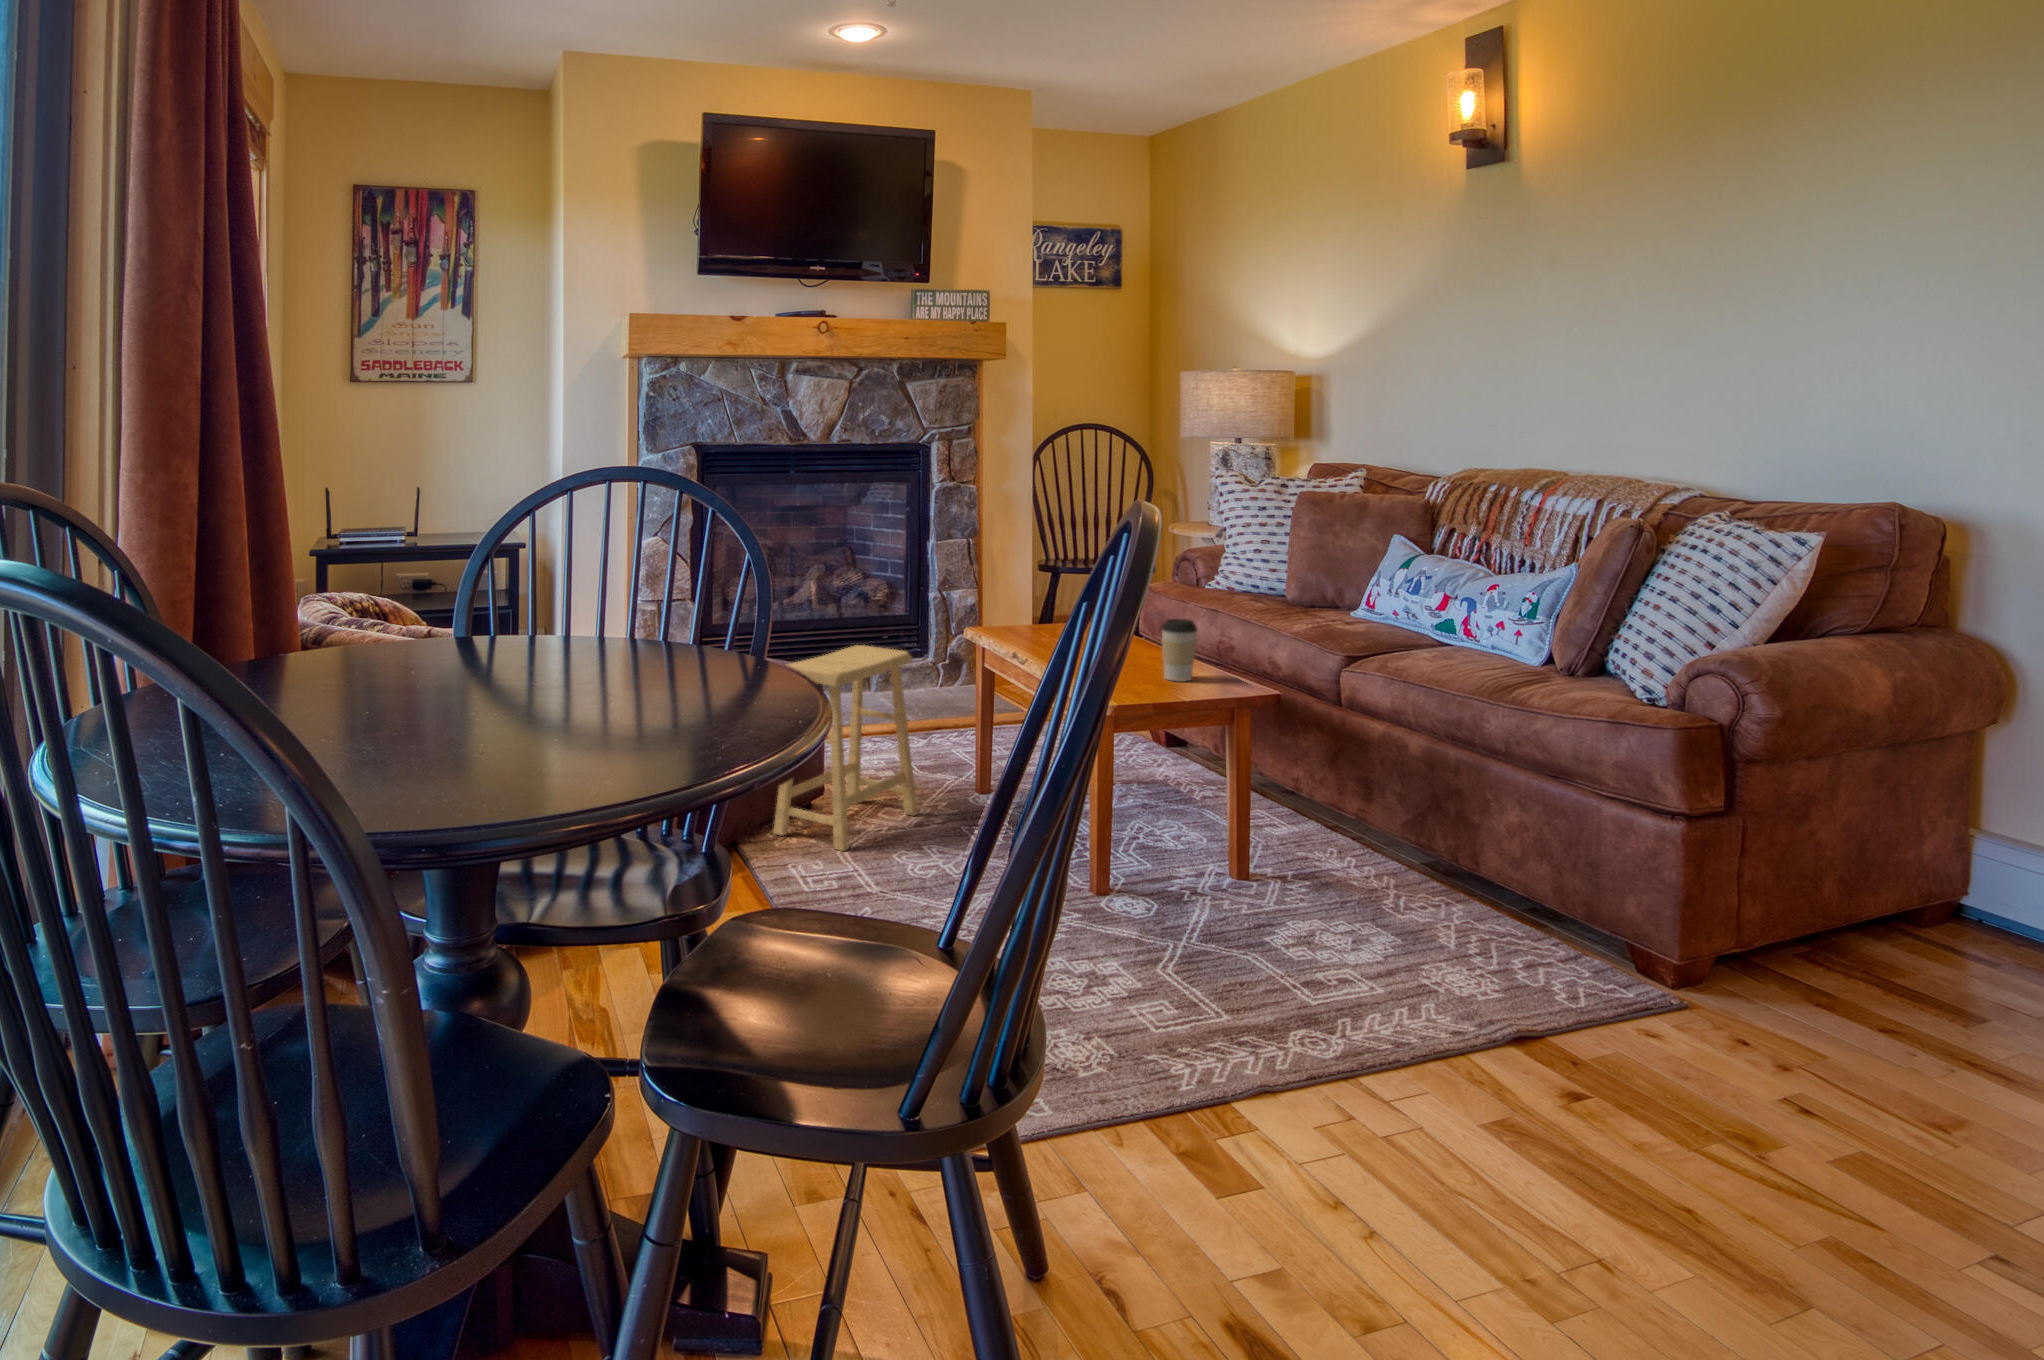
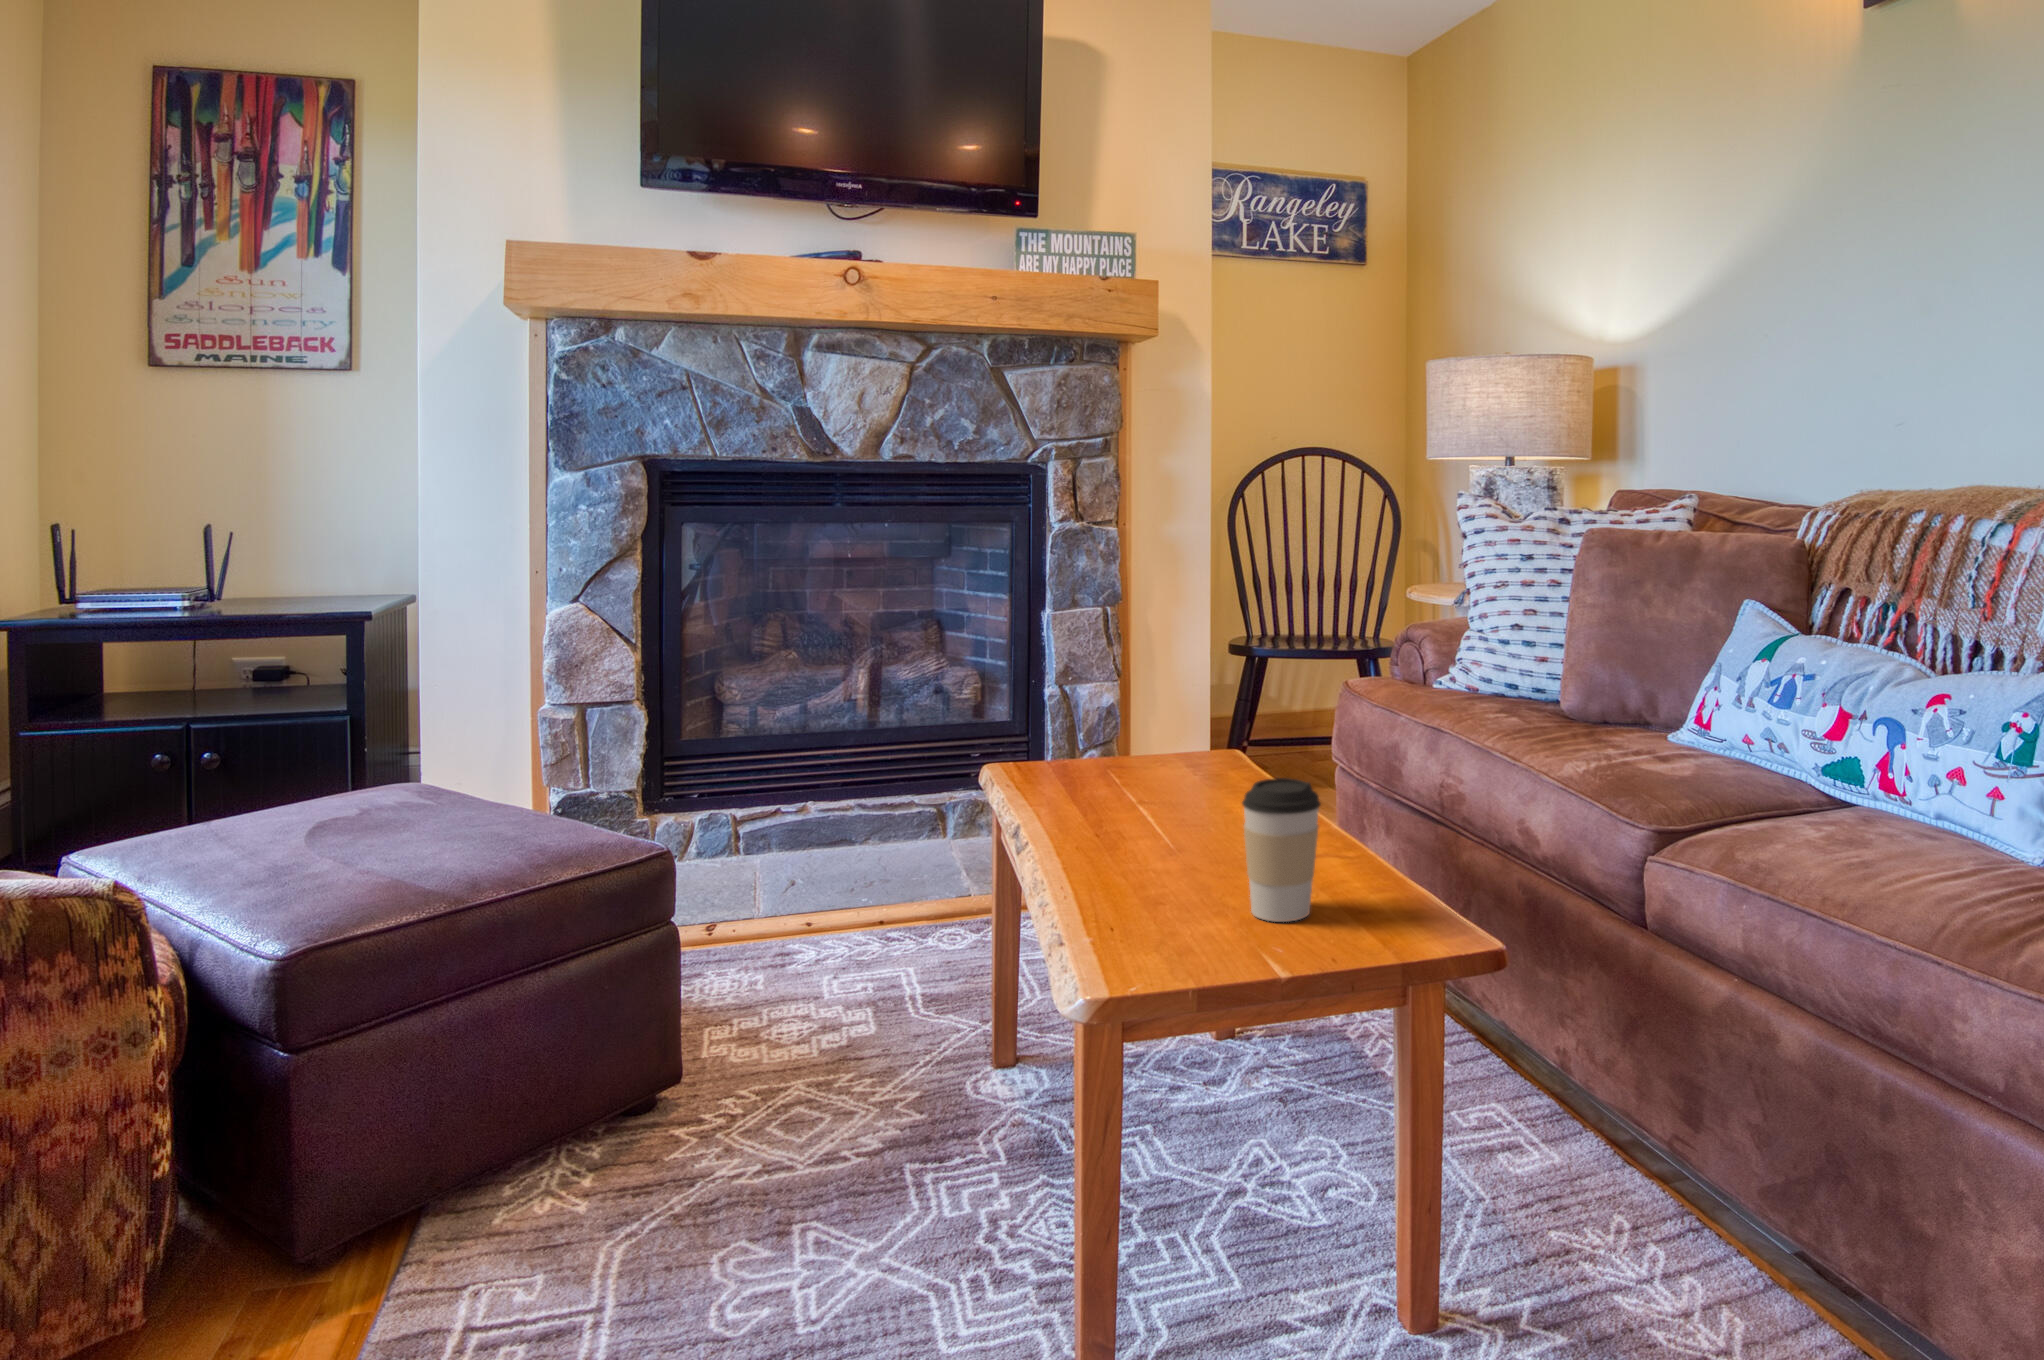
footstool: present [774,645,918,851] -> none [434,816,796,1306]

